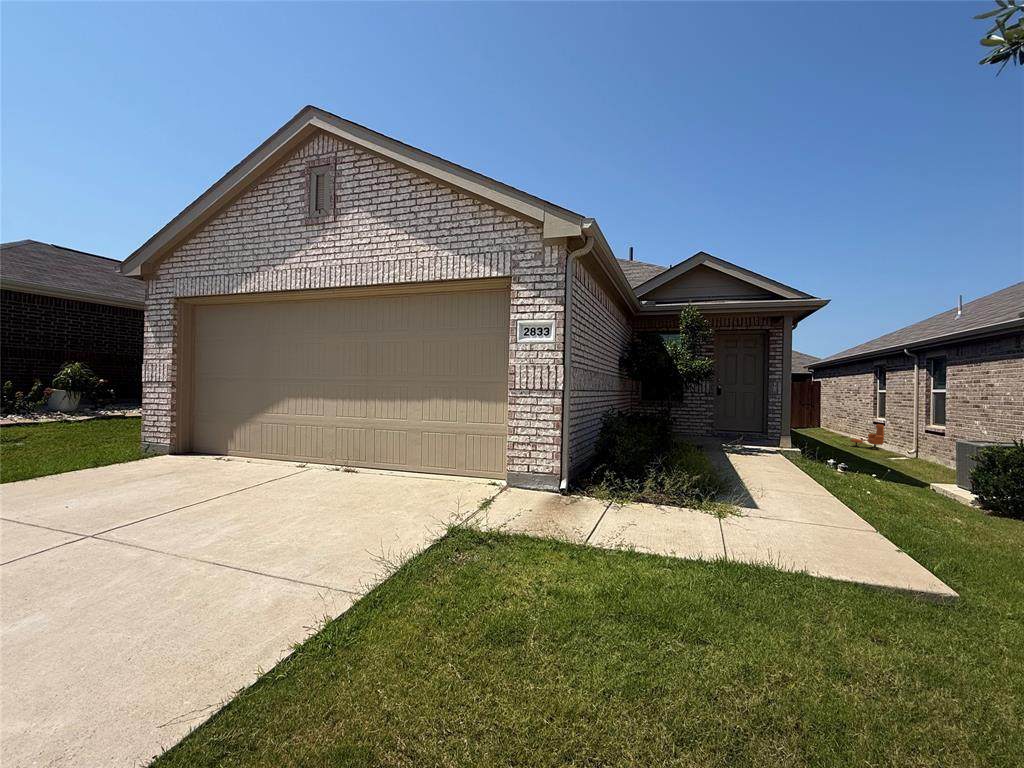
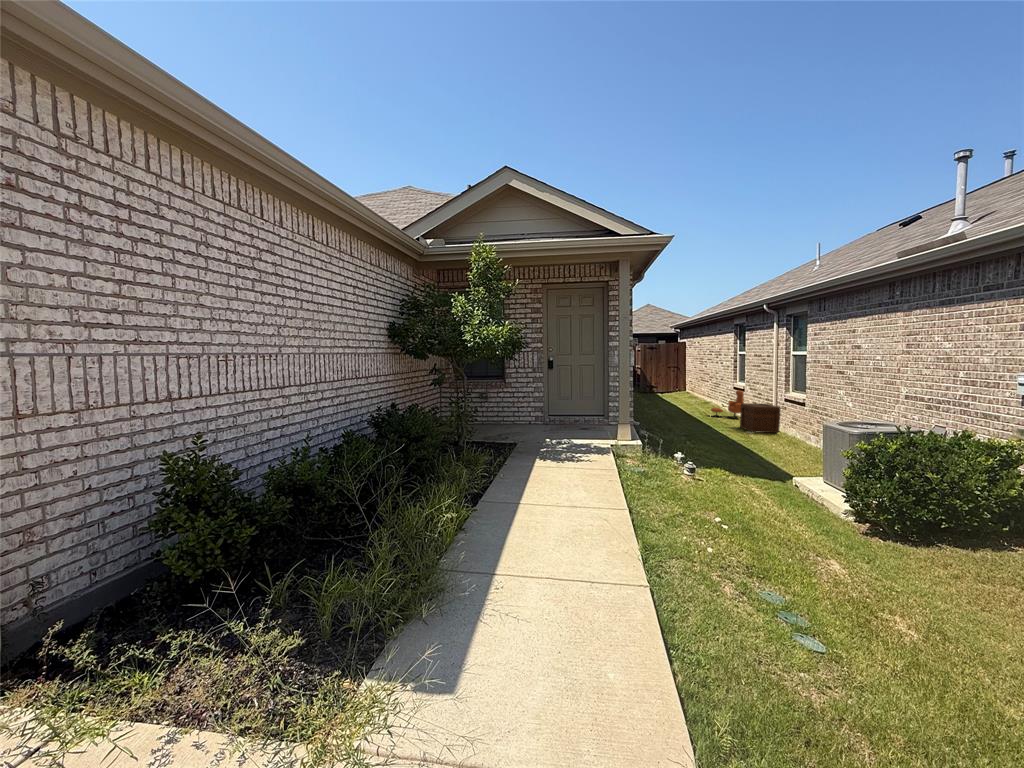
wooden crate: none [881,434,922,461] -> present [740,403,781,433]

